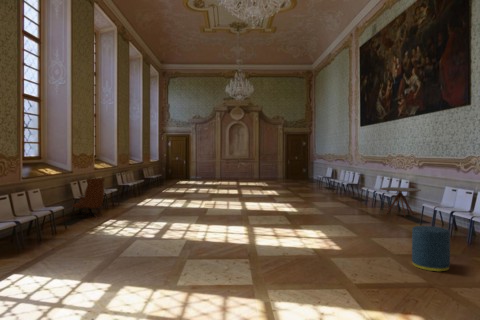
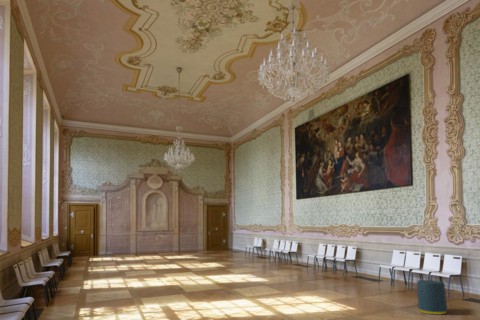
lounge chair: present [72,178,105,217] -> none [35,253,88,302]
round table: present [380,187,421,216] -> none [338,254,372,279]

